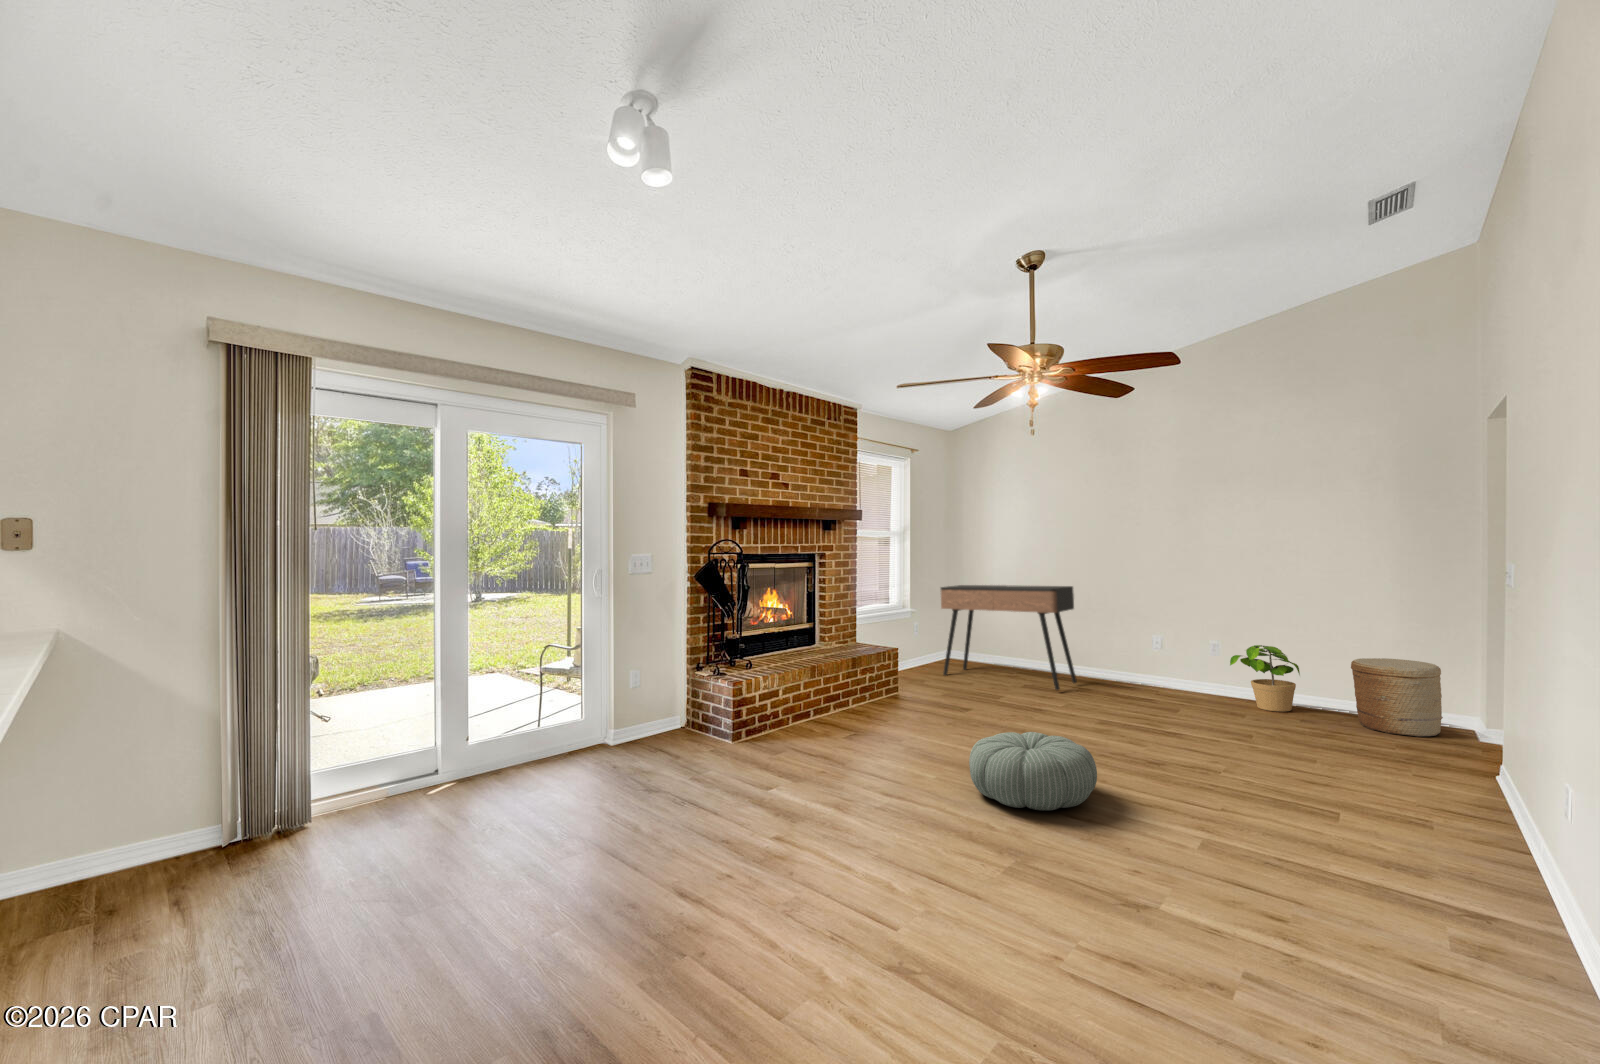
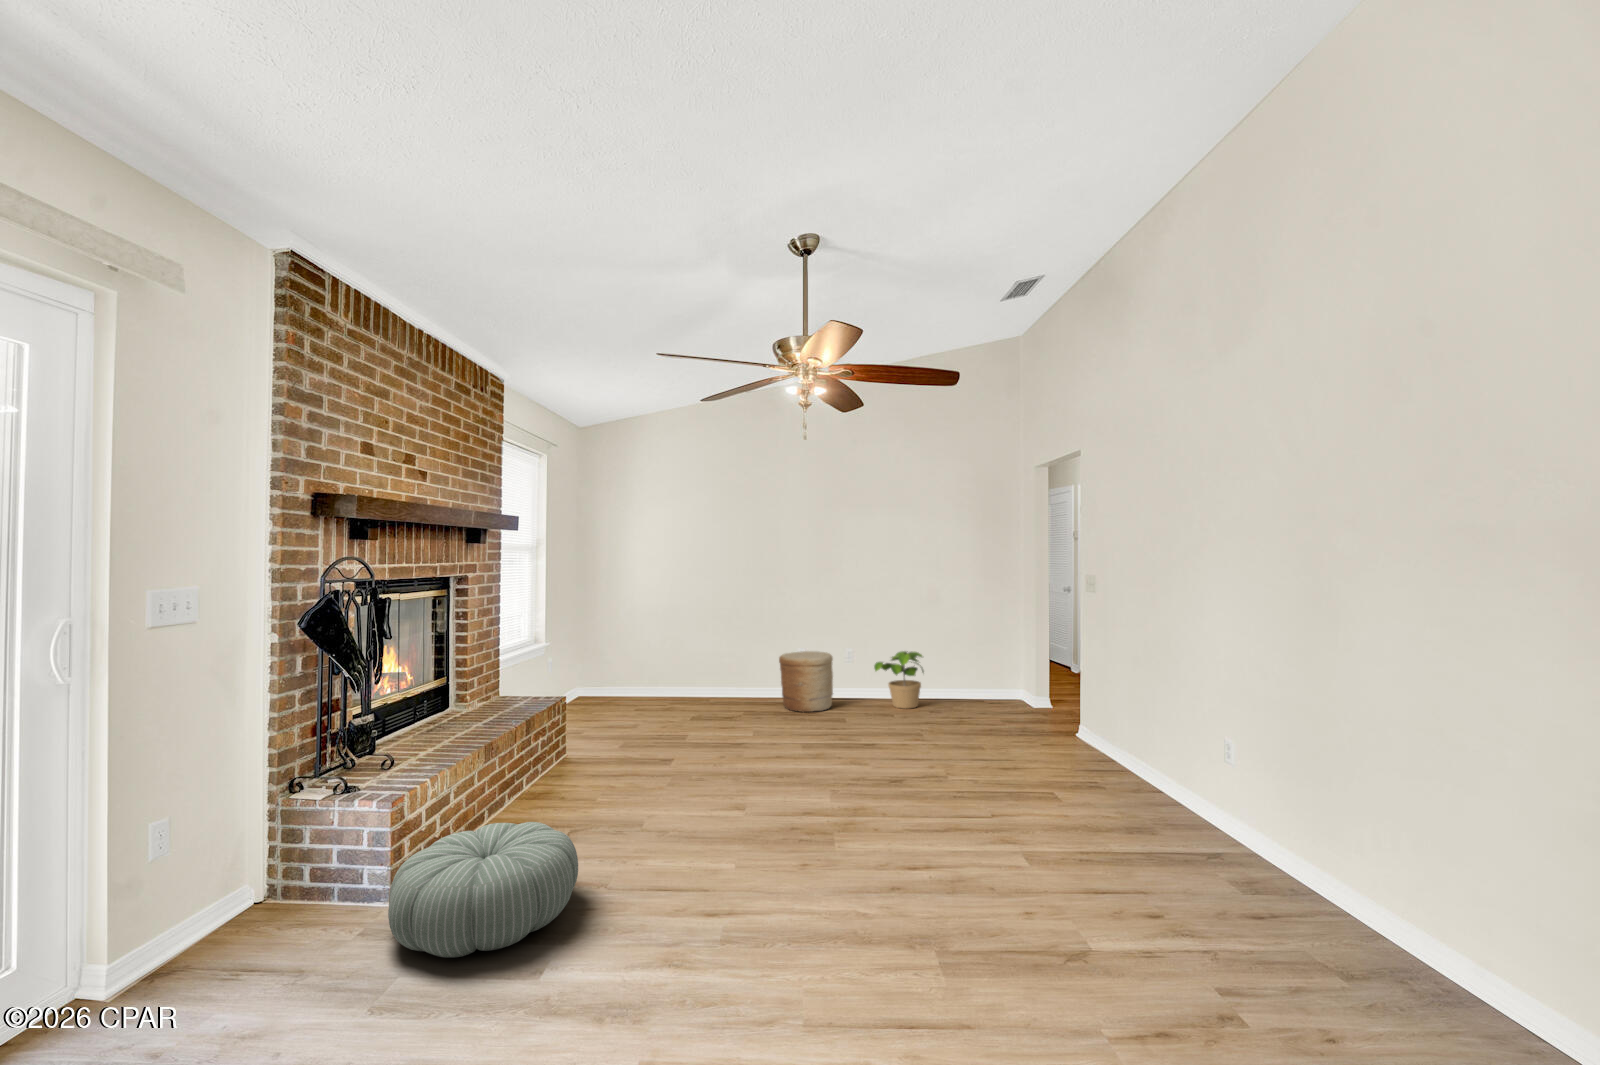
console table: present [941,585,1077,690] -> none [590,605,741,723]
woven basket: present [1351,658,1443,737] -> present [779,651,833,712]
pouf: present [969,732,1097,811] -> present [388,822,578,958]

